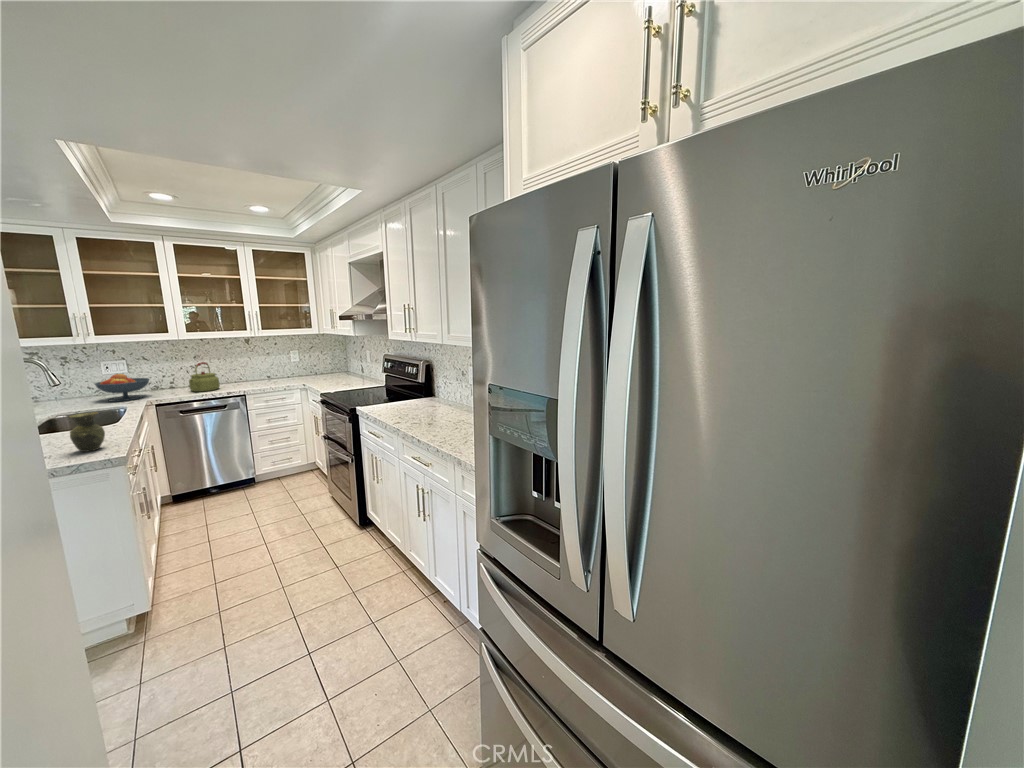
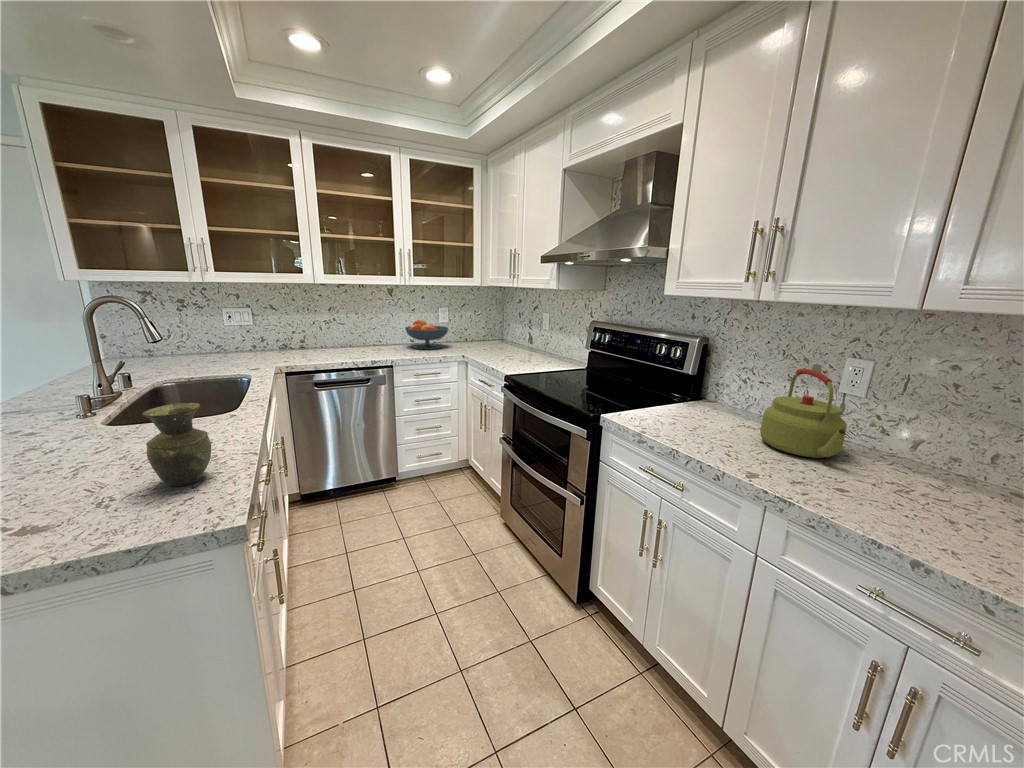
kettle: present [189,362,220,392] -> present [760,369,847,458]
fruit bowl: present [95,374,149,402] -> present [405,320,448,350]

